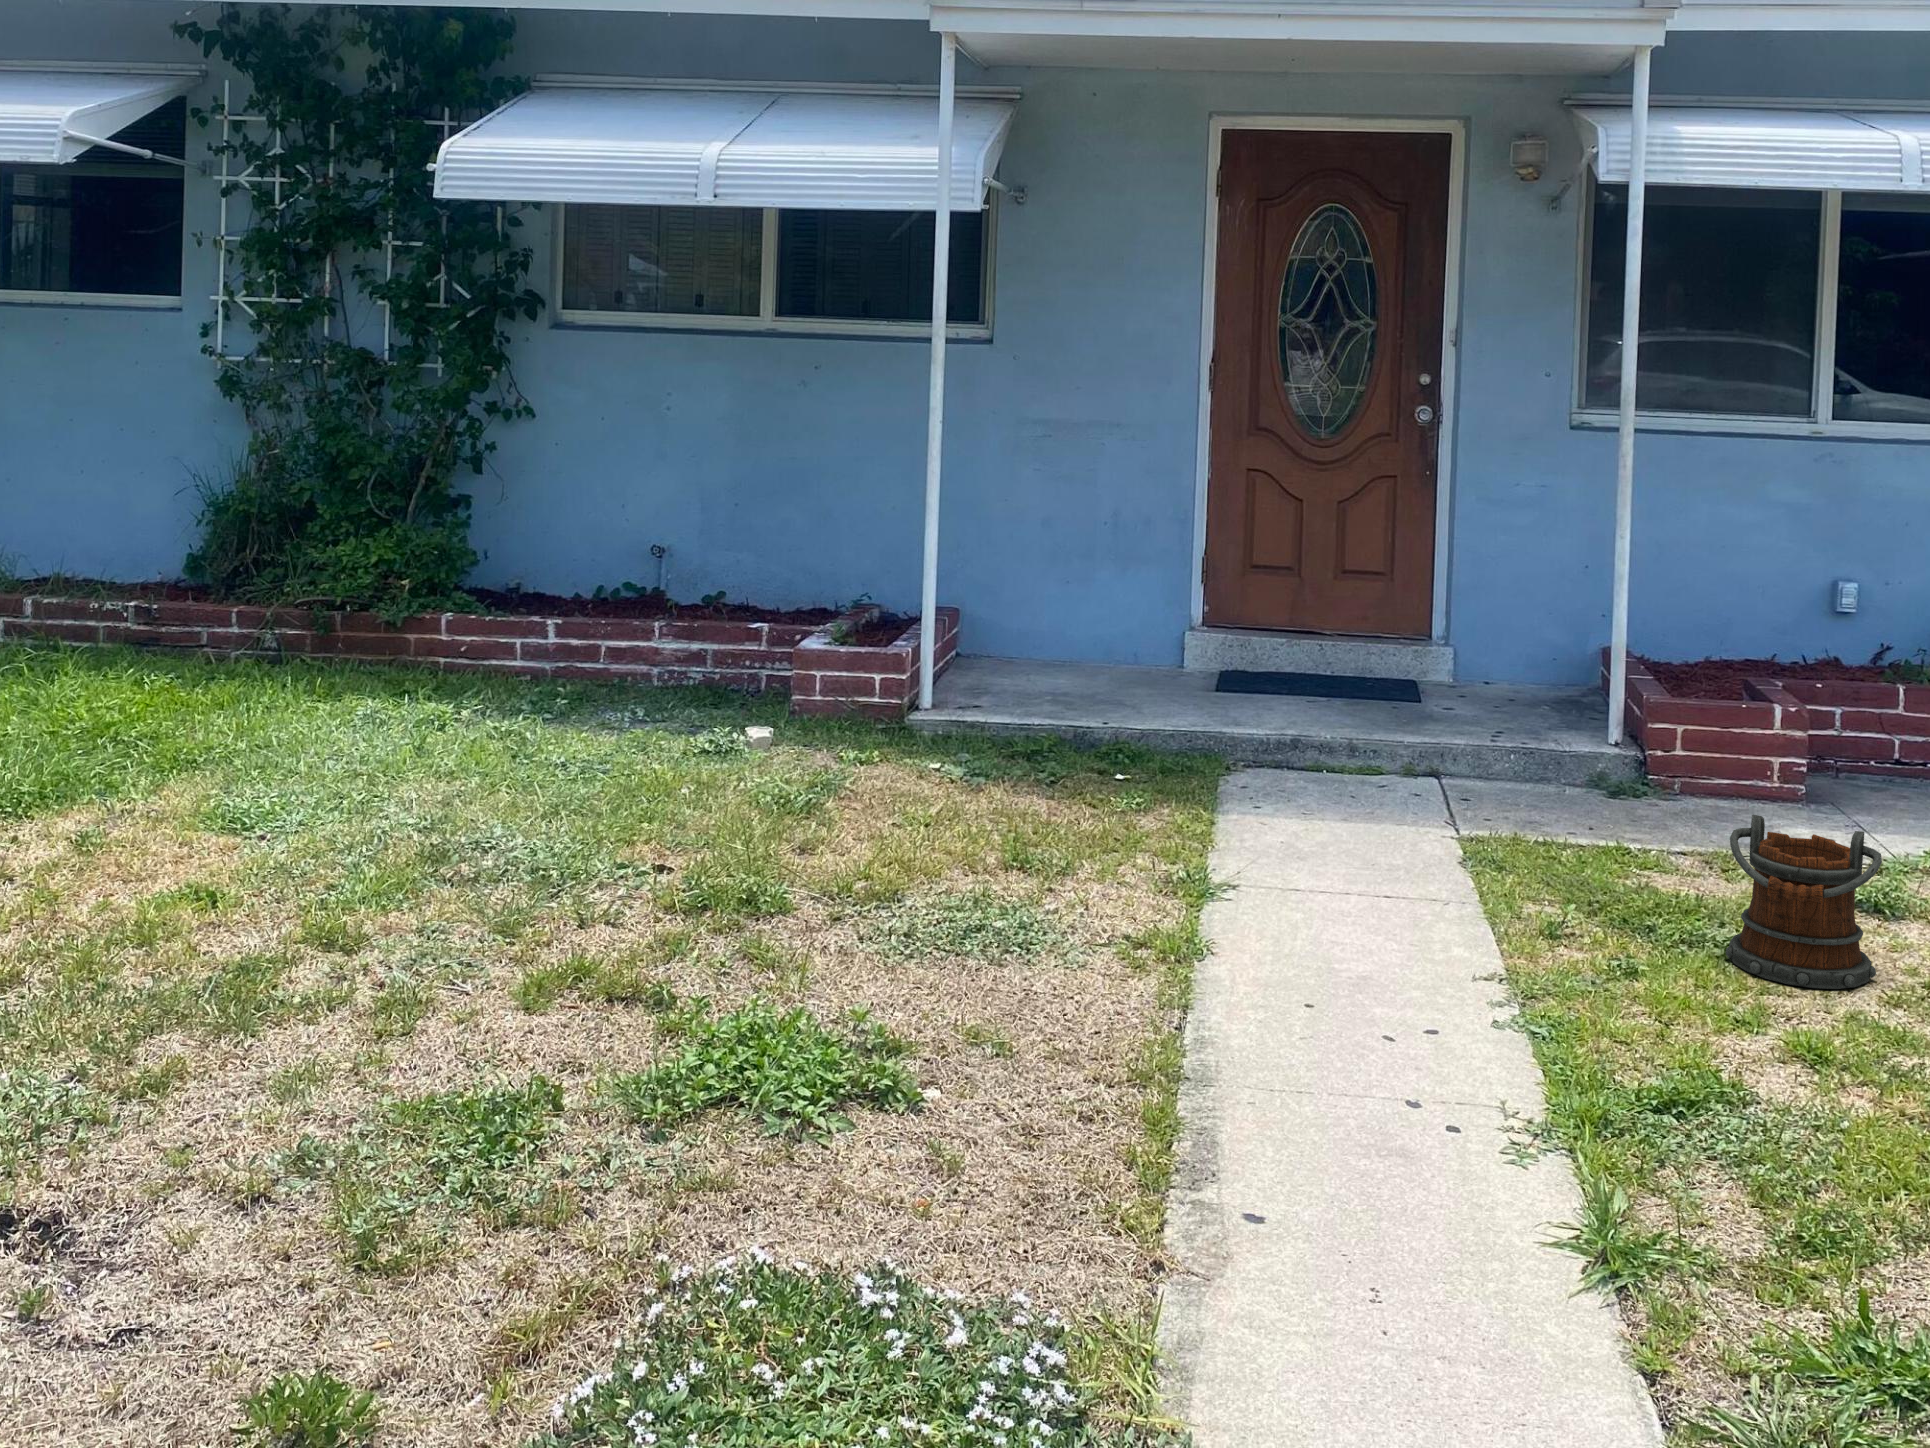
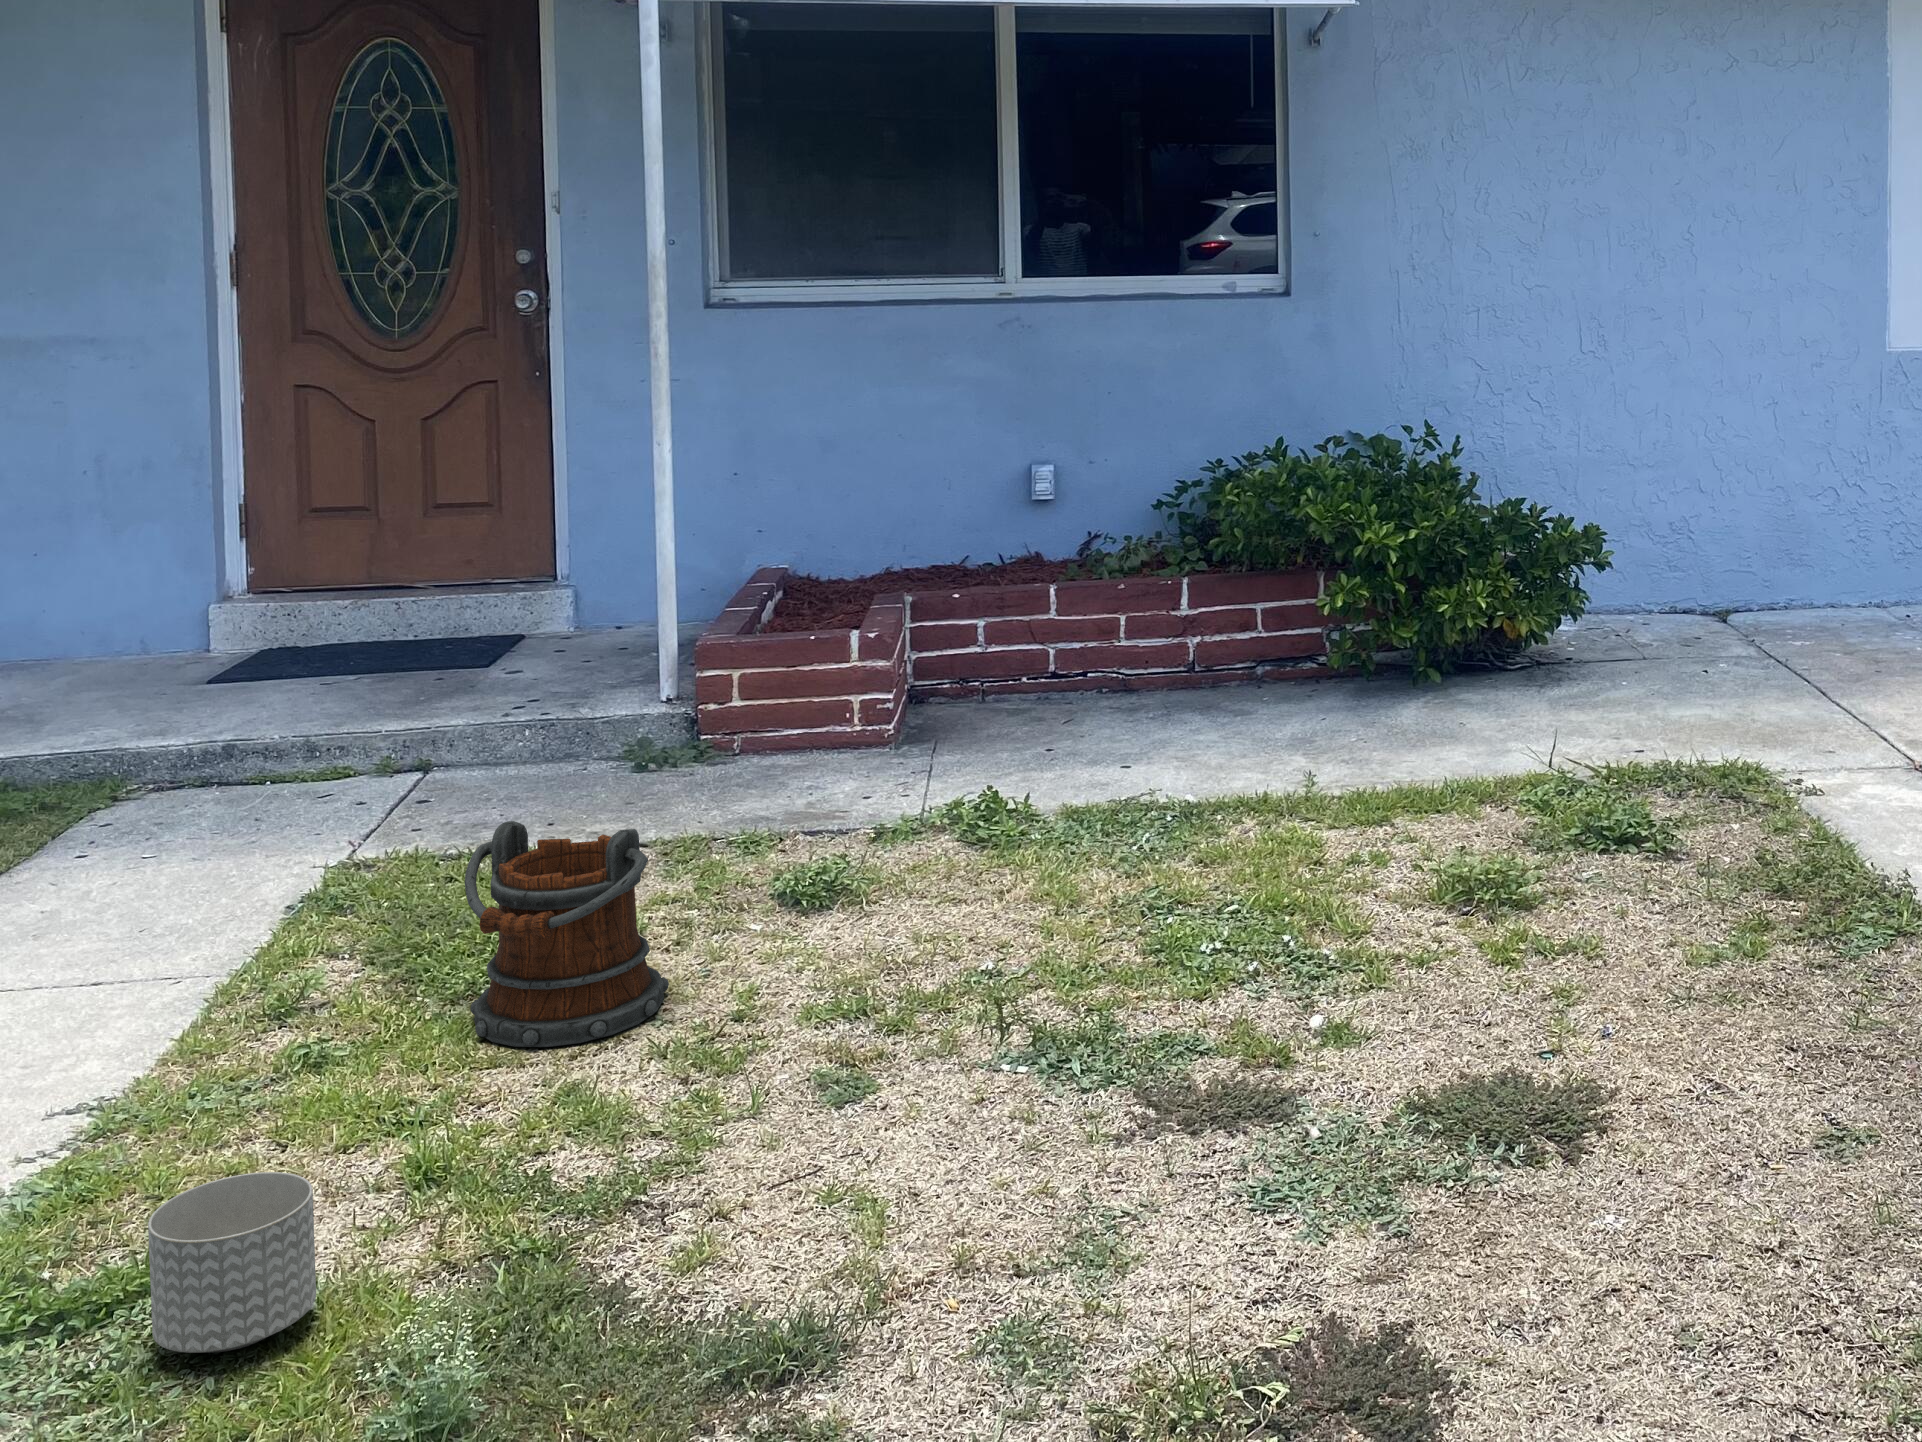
planter: none [1775,1028,1886,1147] -> present [148,1172,316,1353]

